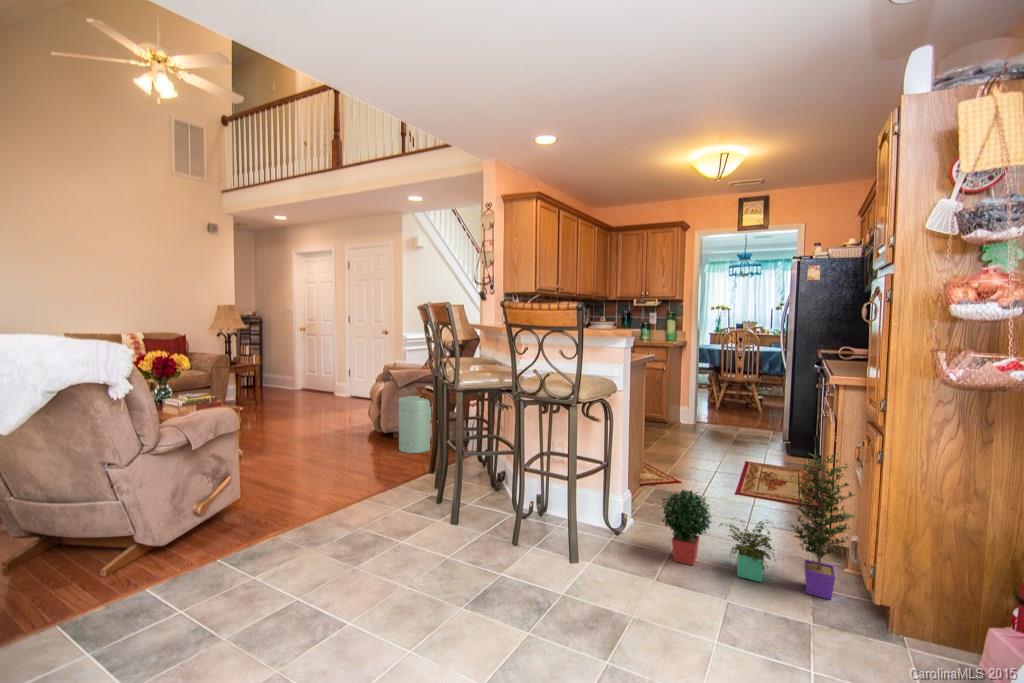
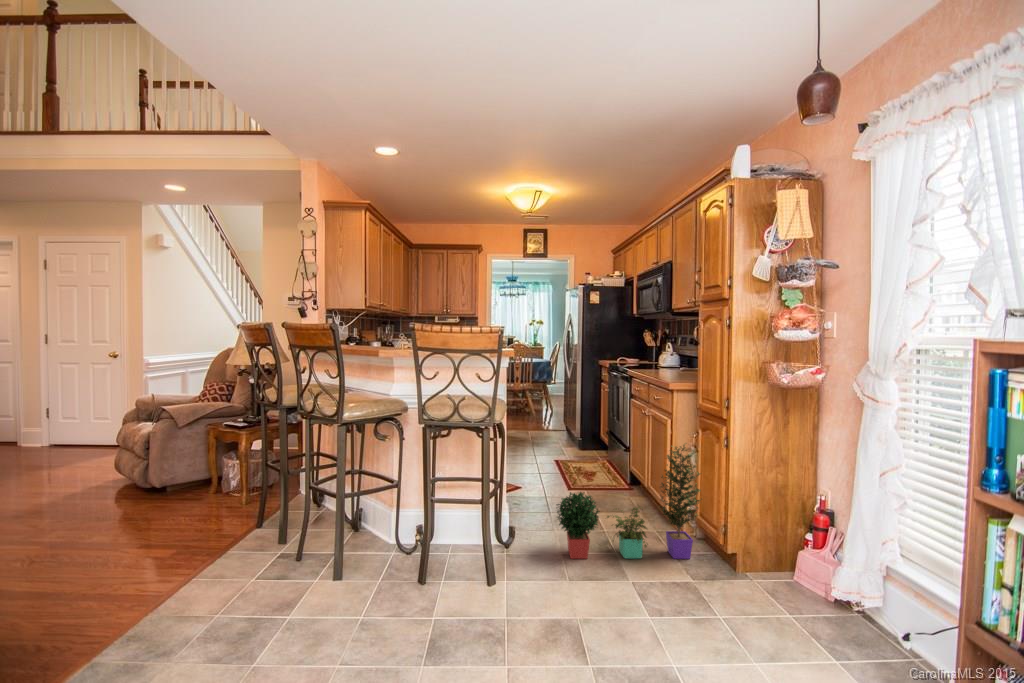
trash can: present [399,396,431,453] -> none [188,433,237,507]

